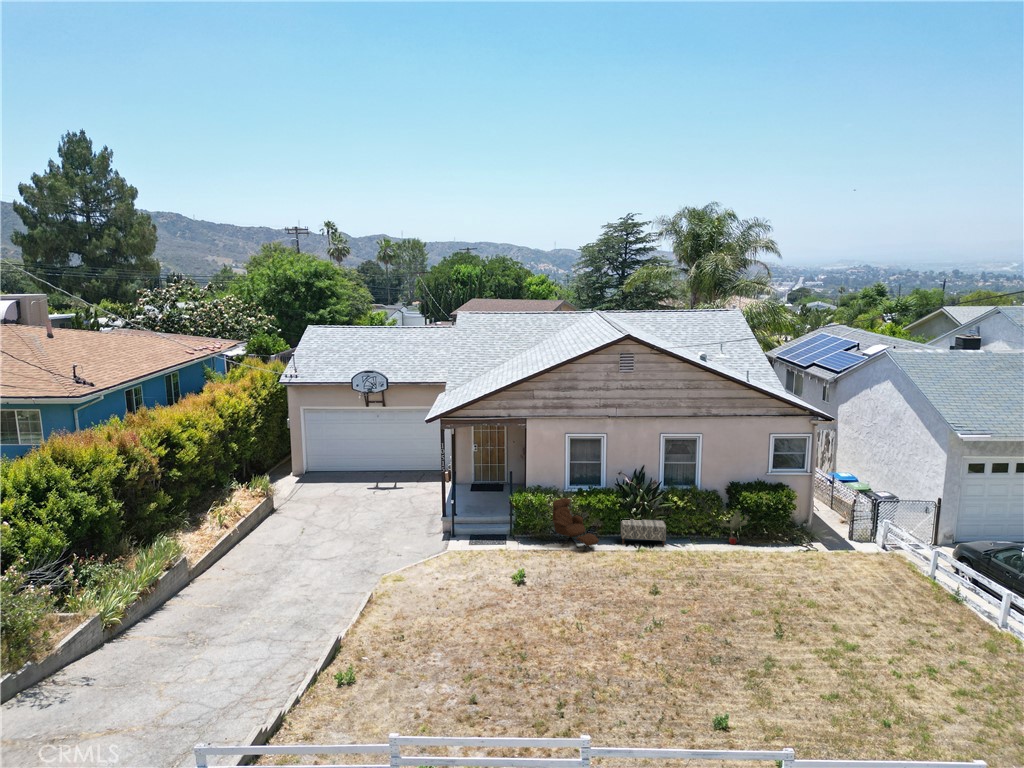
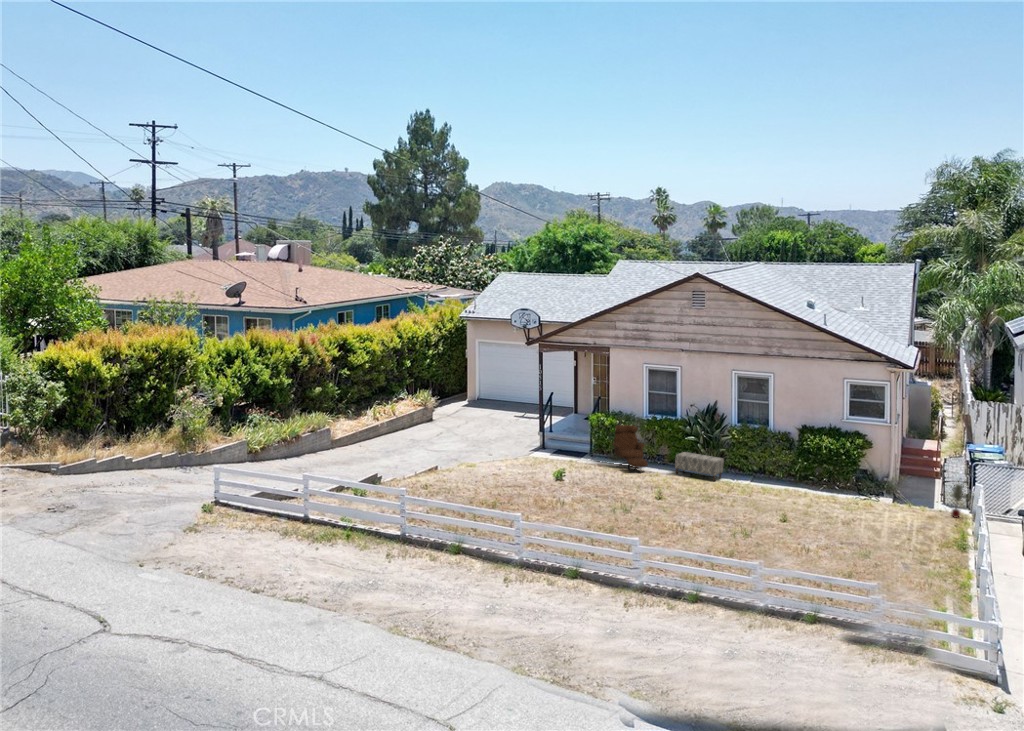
potted tree: present [720,512,748,544] -> present [950,480,970,518]

